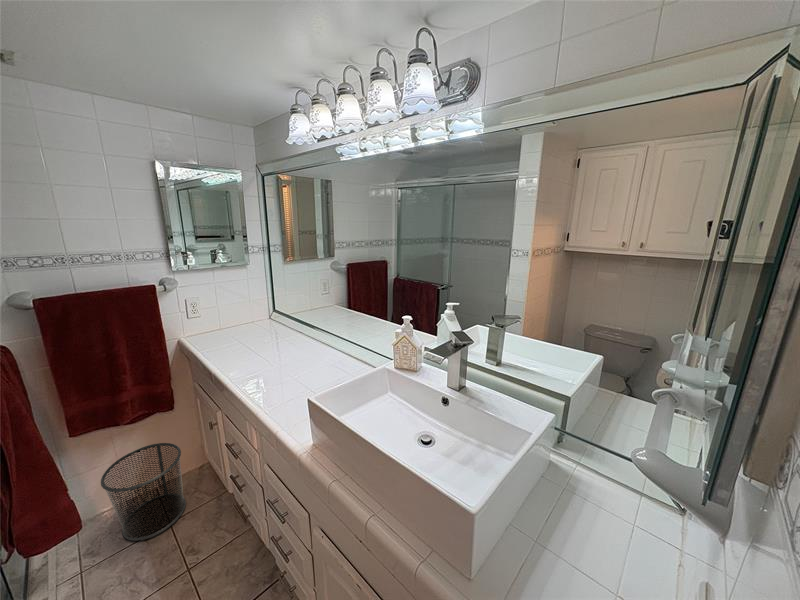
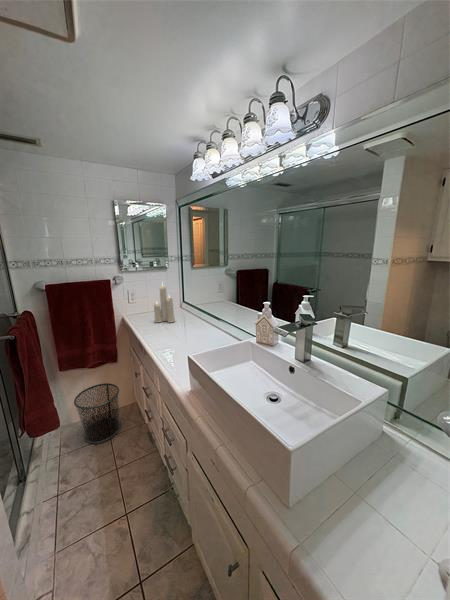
candle: none [233,282,267,345] -> present [154,285,175,322]

